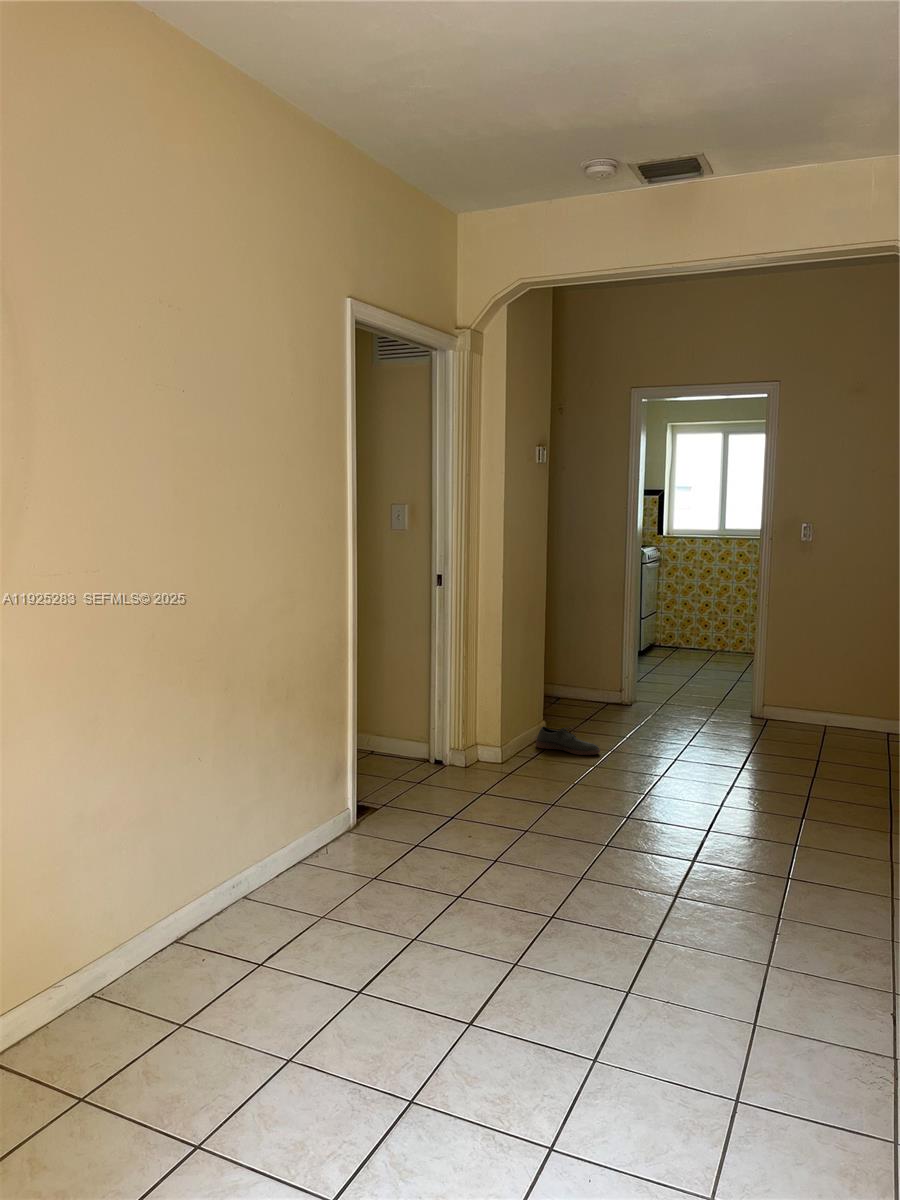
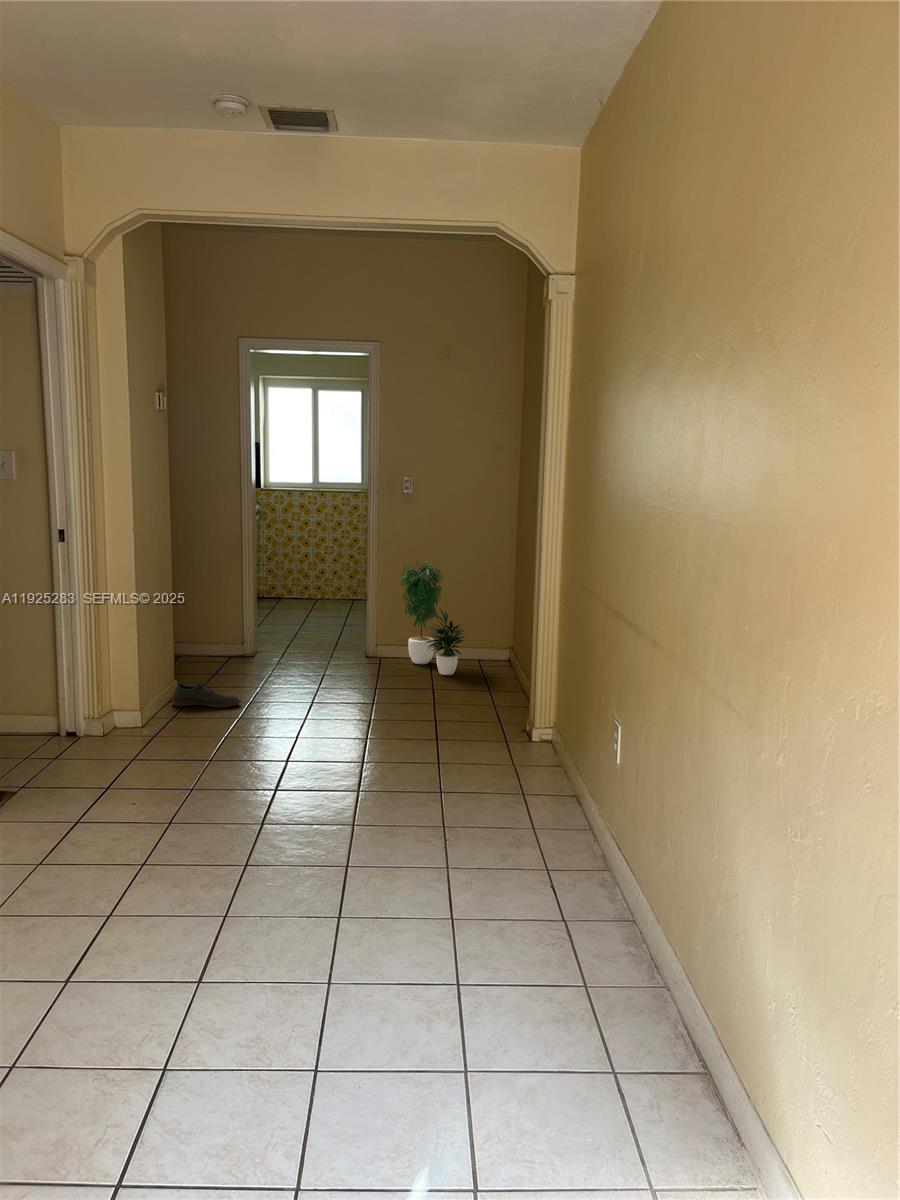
potted plant: none [786,612,868,748] -> present [399,562,466,675]

